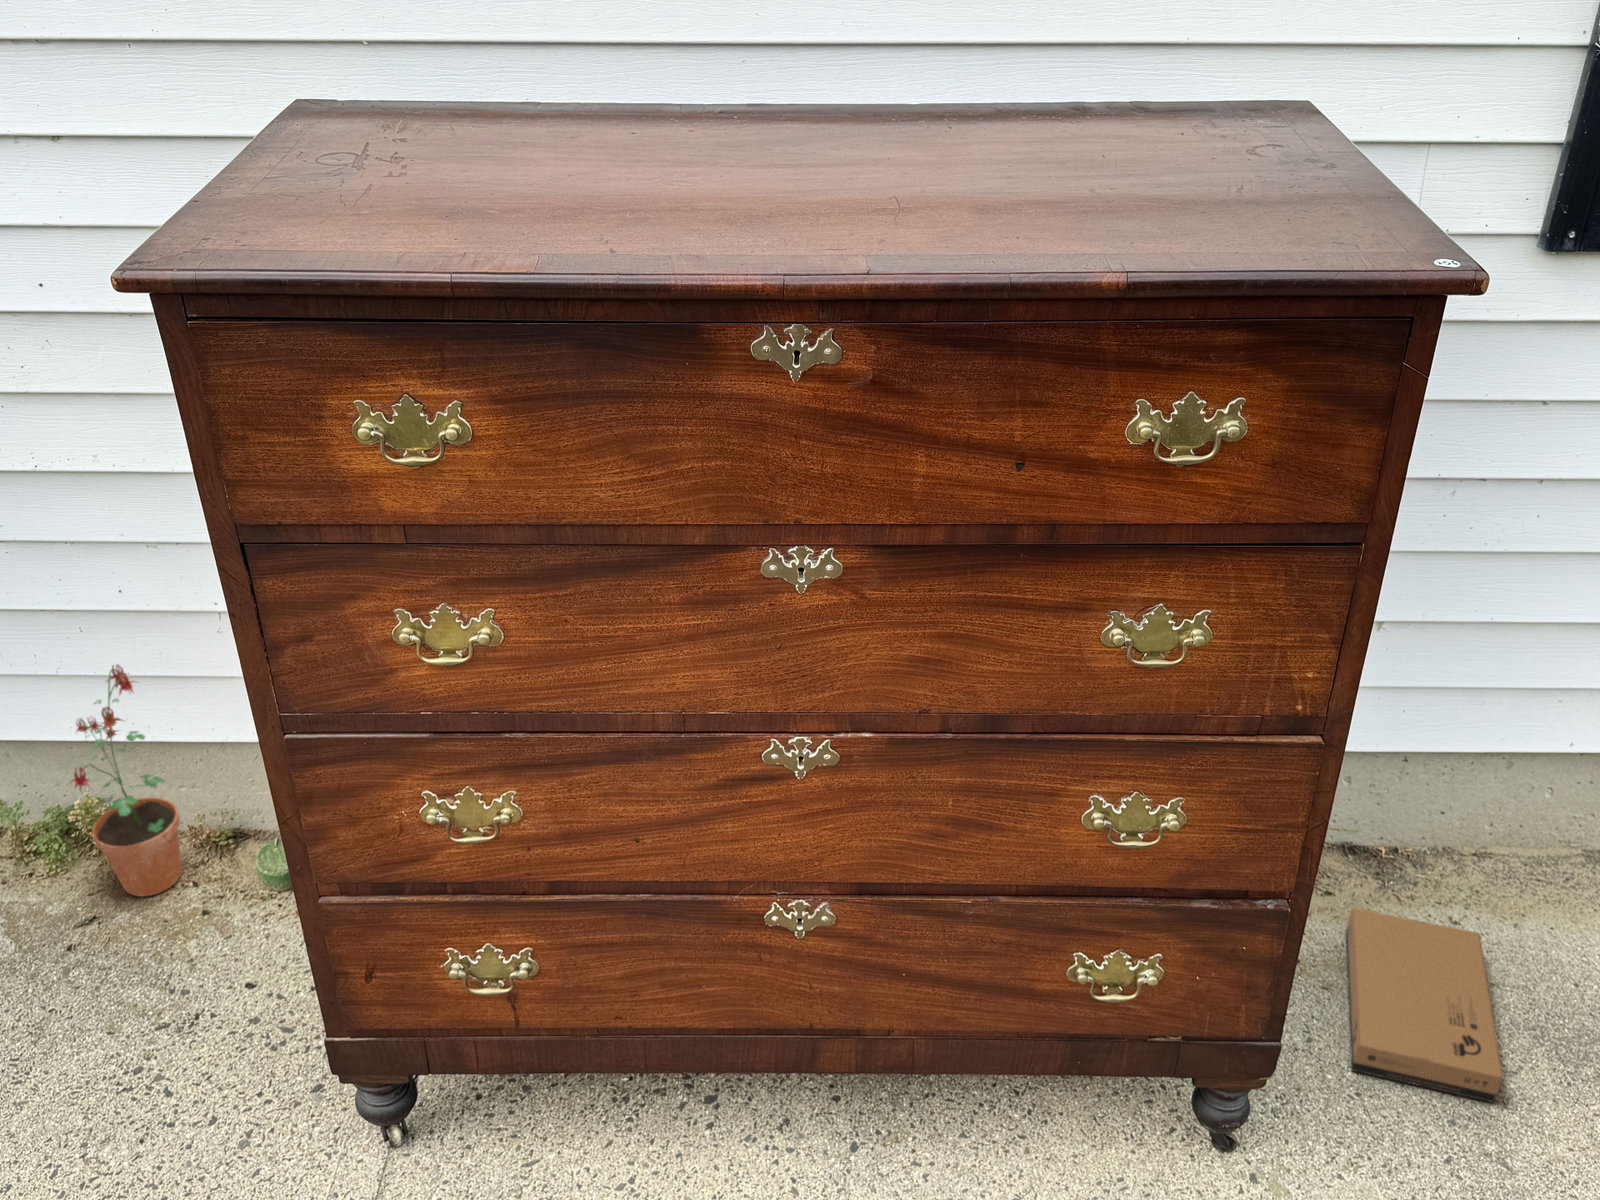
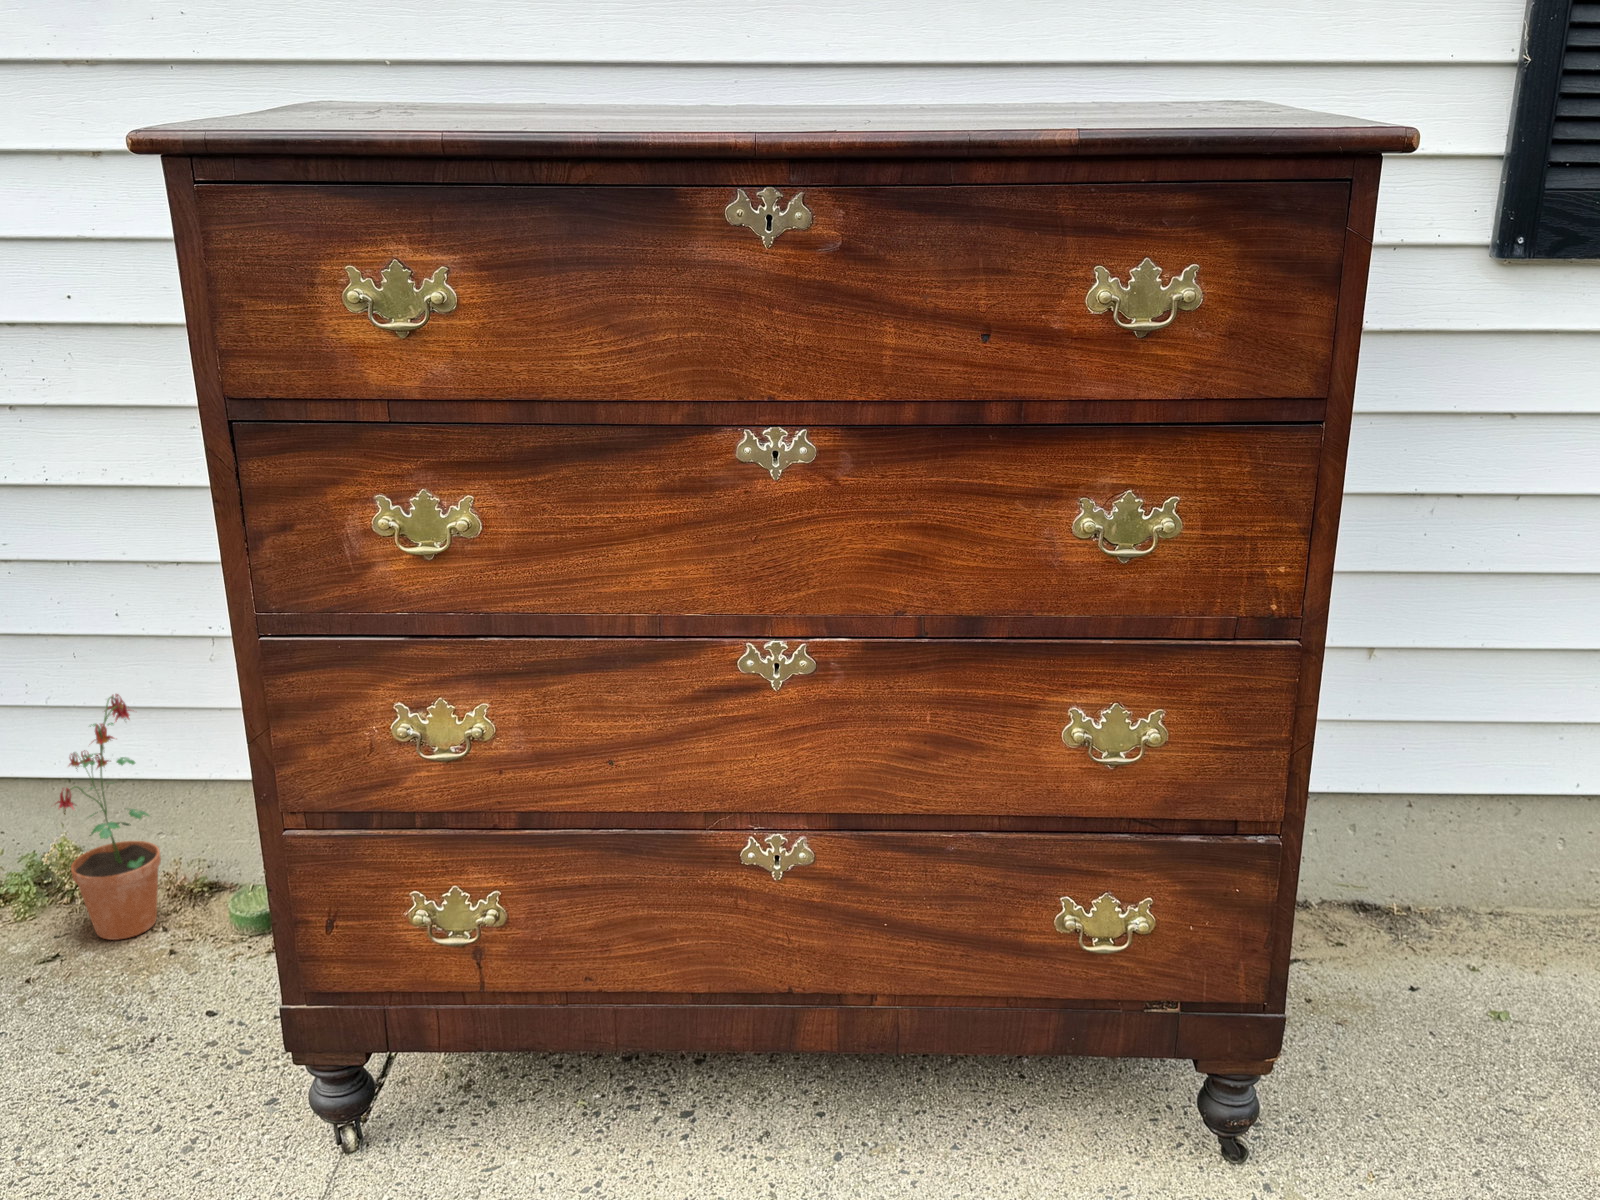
cardboard box: present [1345,908,1503,1103] -> none [1356,947,1534,1121]

